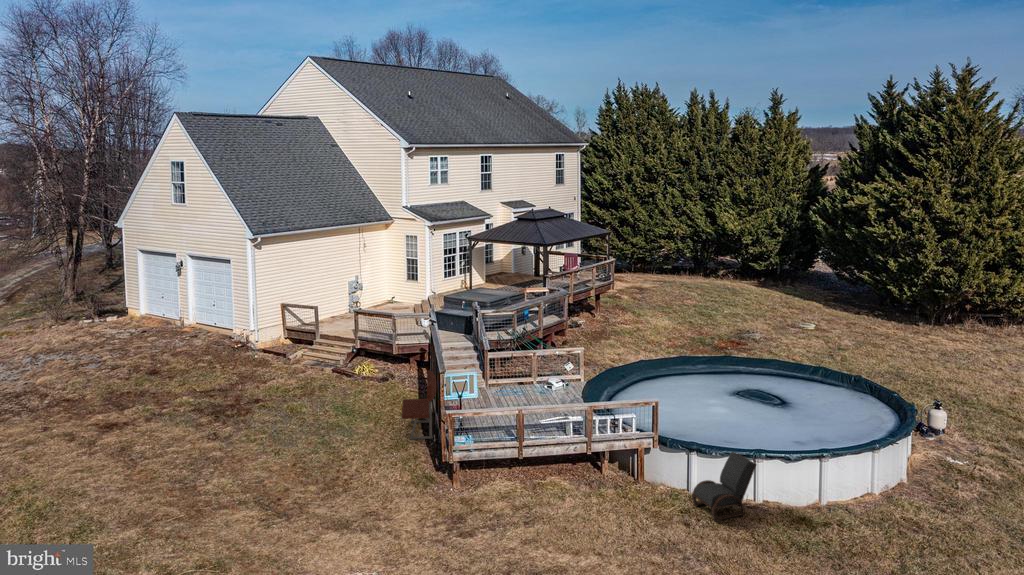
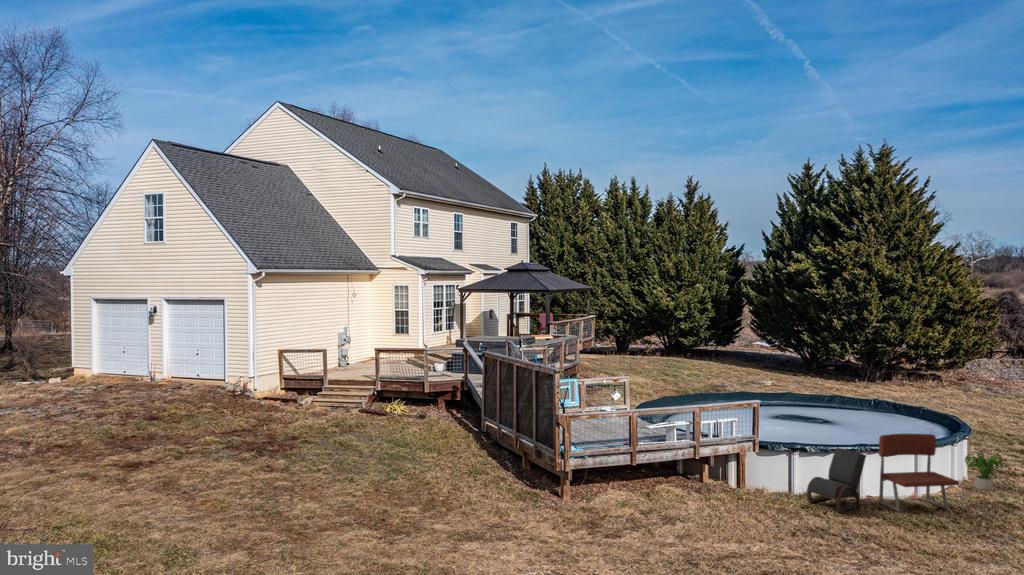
bench: present [401,370,436,439] -> present [878,433,959,512]
potted plant: none [894,458,938,502] -> present [965,451,1005,490]

